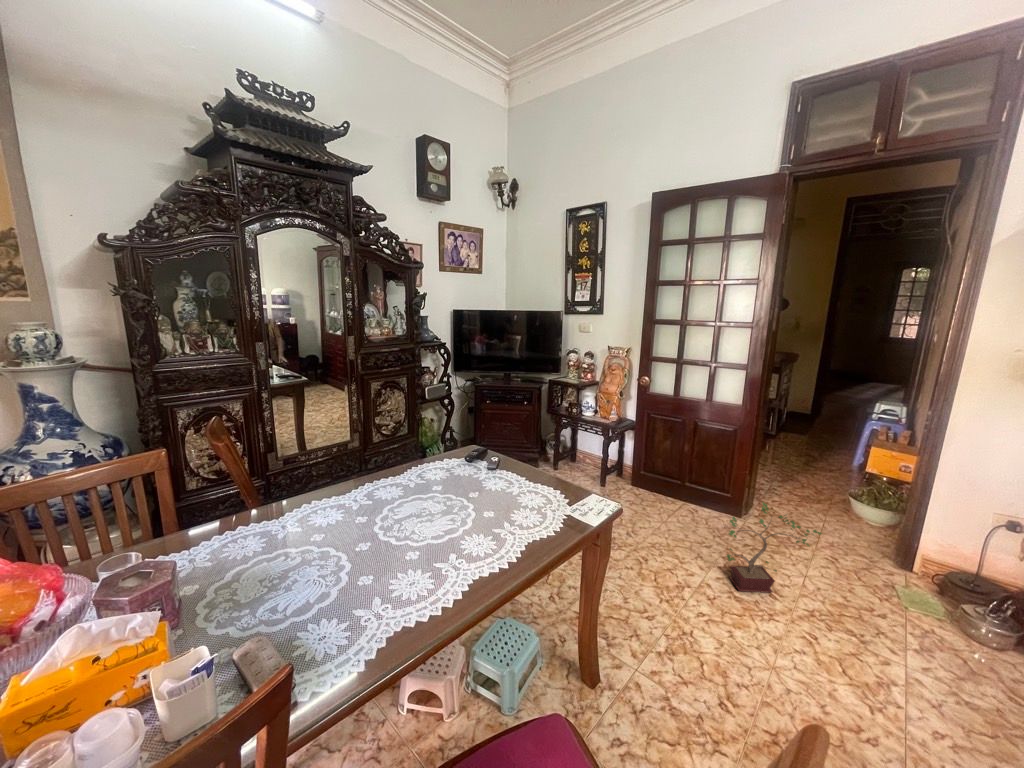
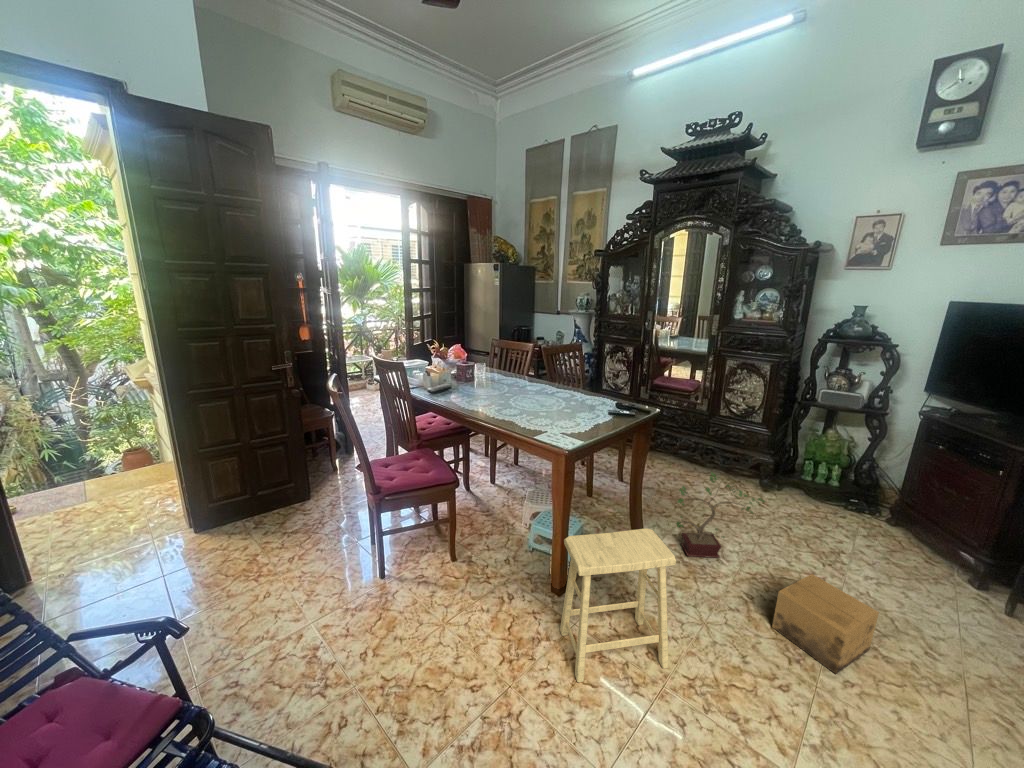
footstool: none [622,567,758,740] -> present [560,528,676,682]
cardboard box: none [844,613,962,725] -> present [772,574,879,674]

